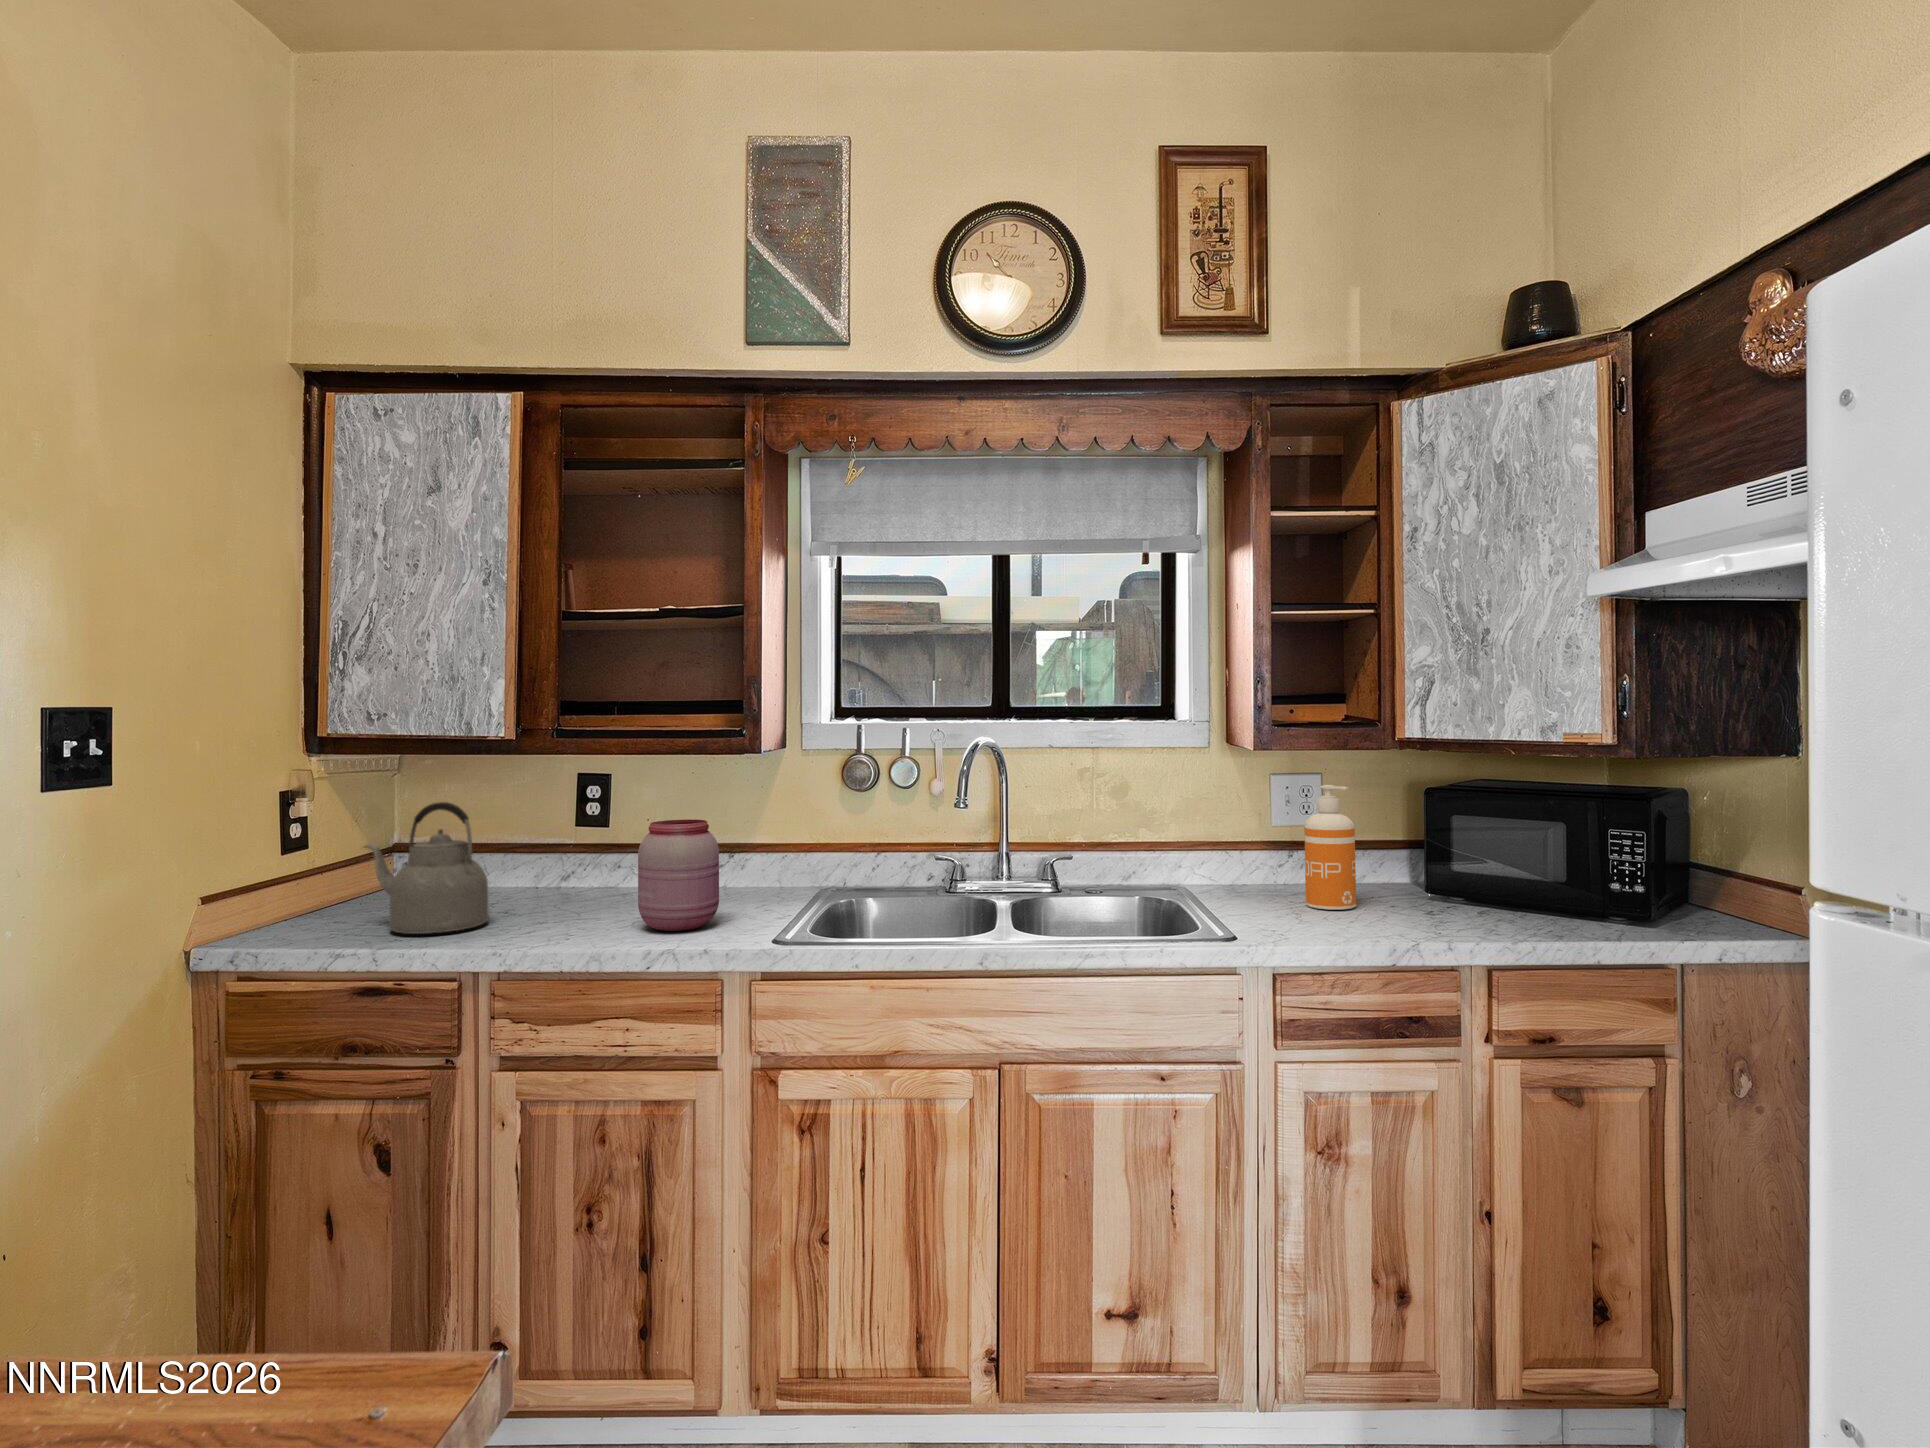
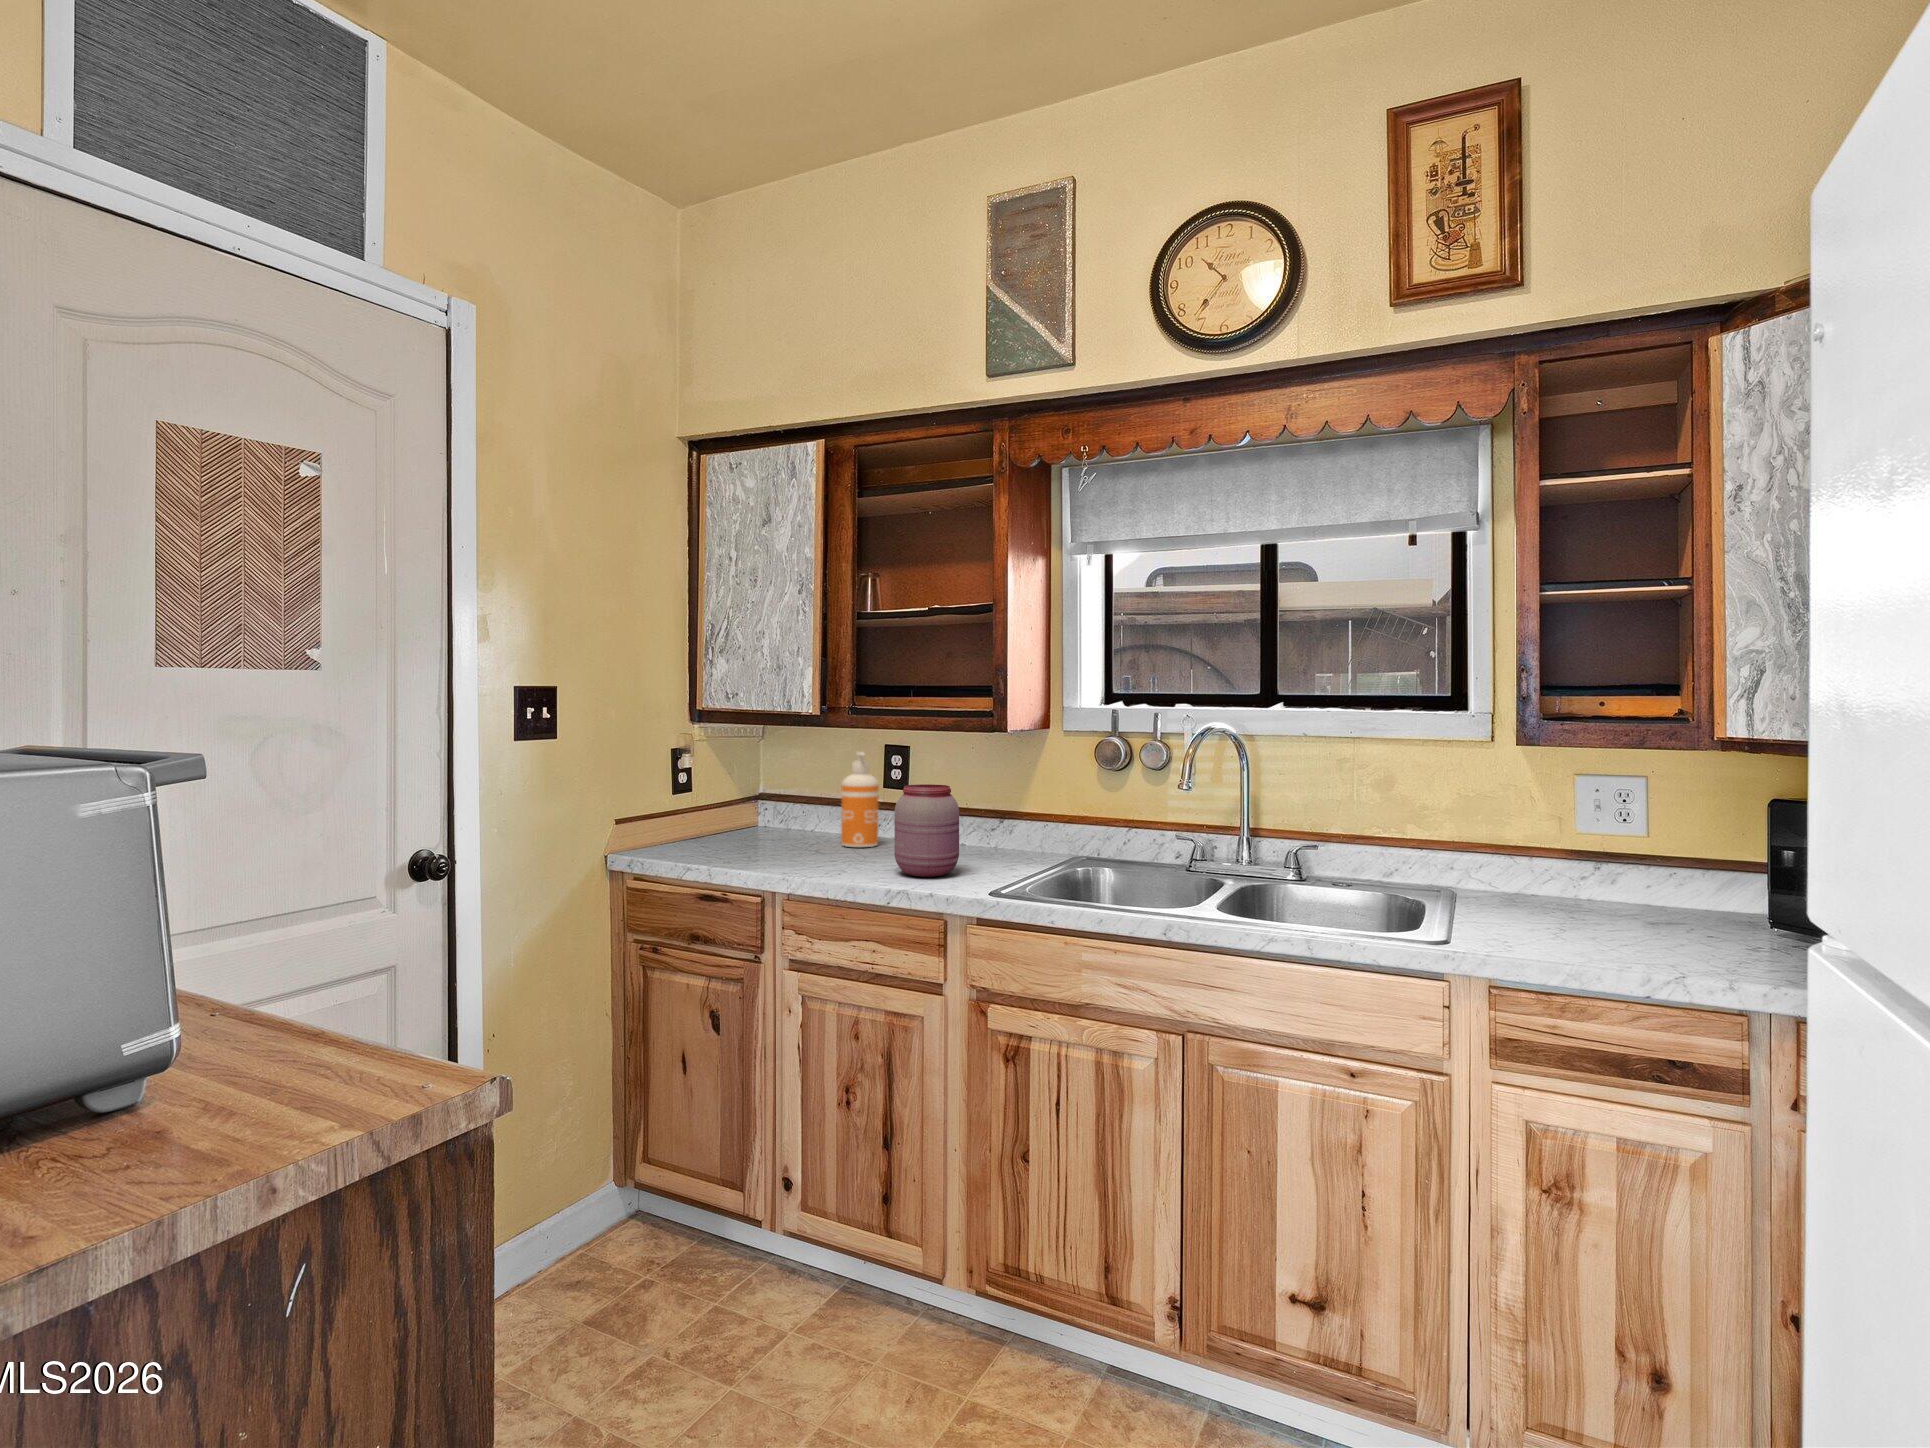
soap dispenser: present [1304,785,1356,910] -> present [841,752,879,847]
kettle: present [364,802,489,934] -> none [718,762,798,861]

